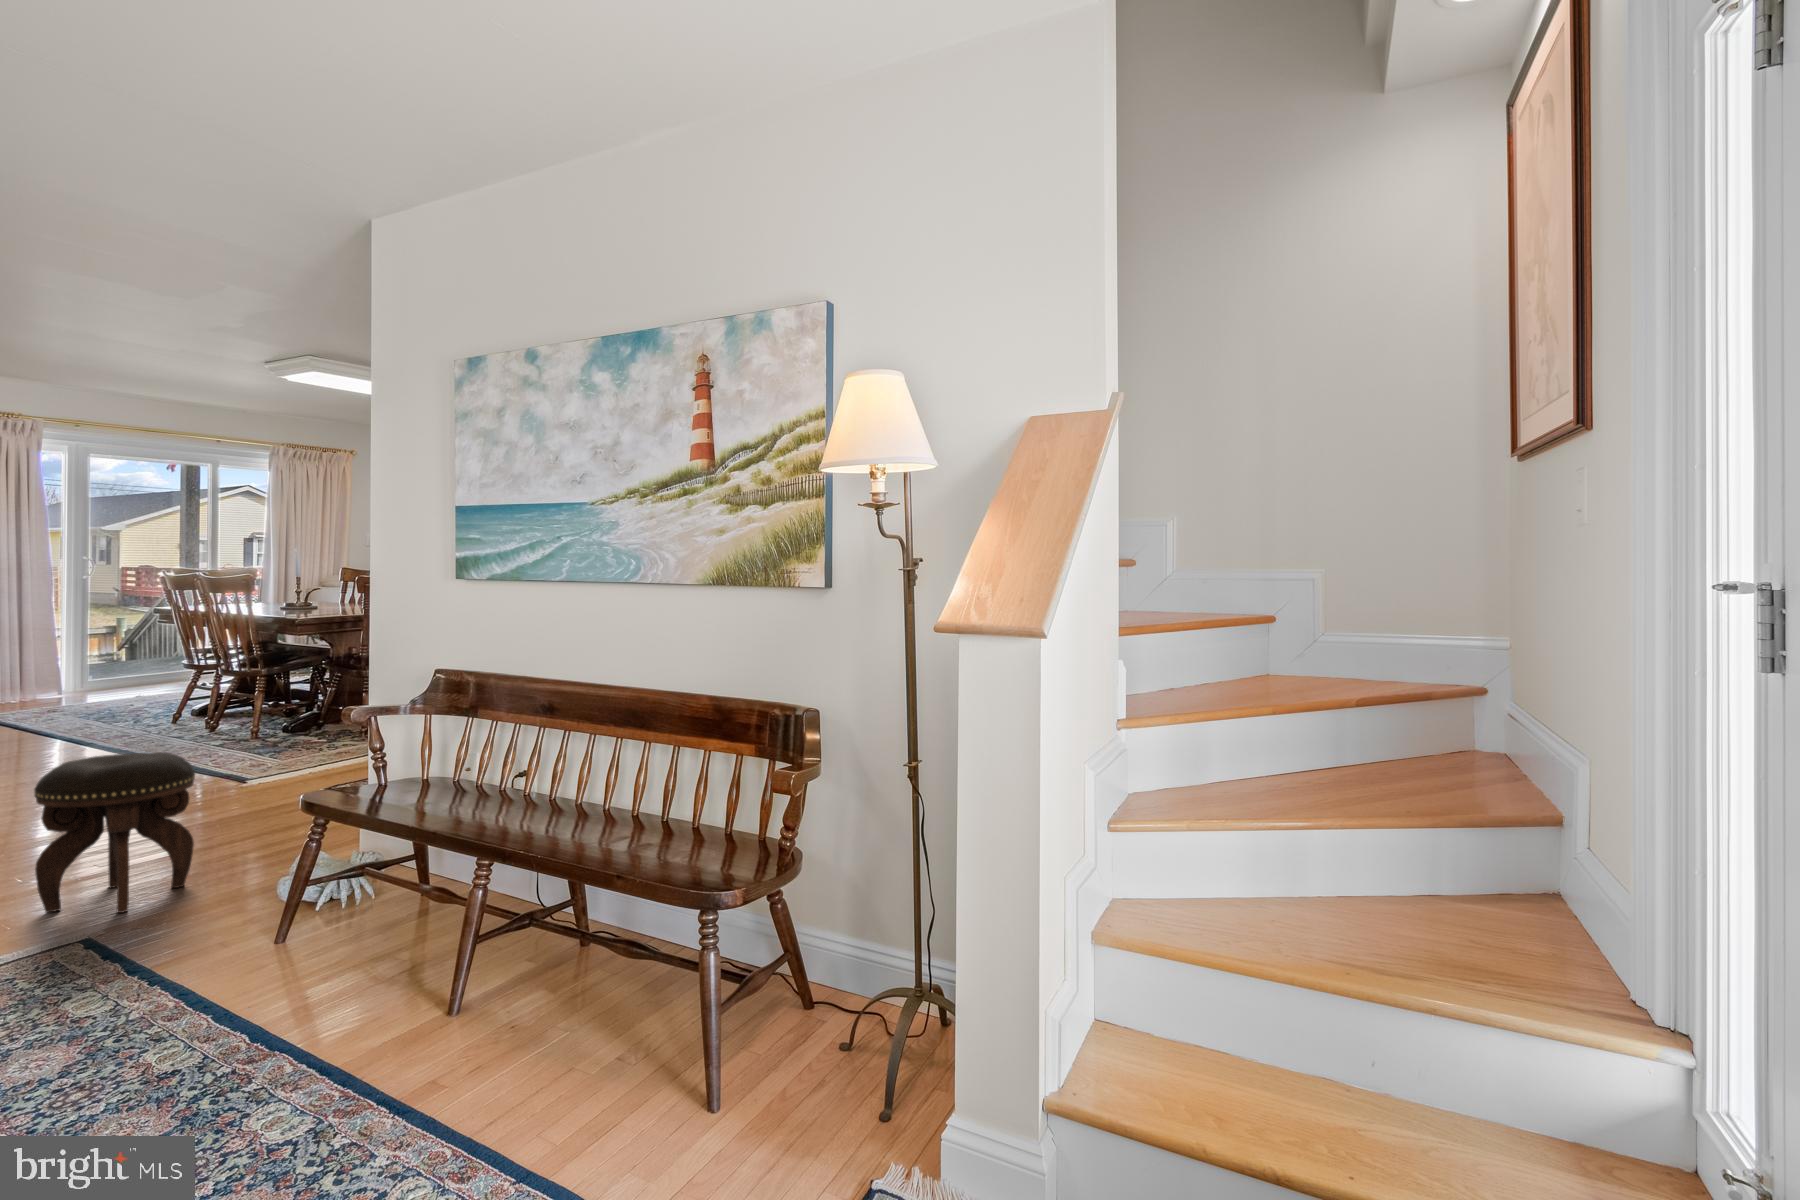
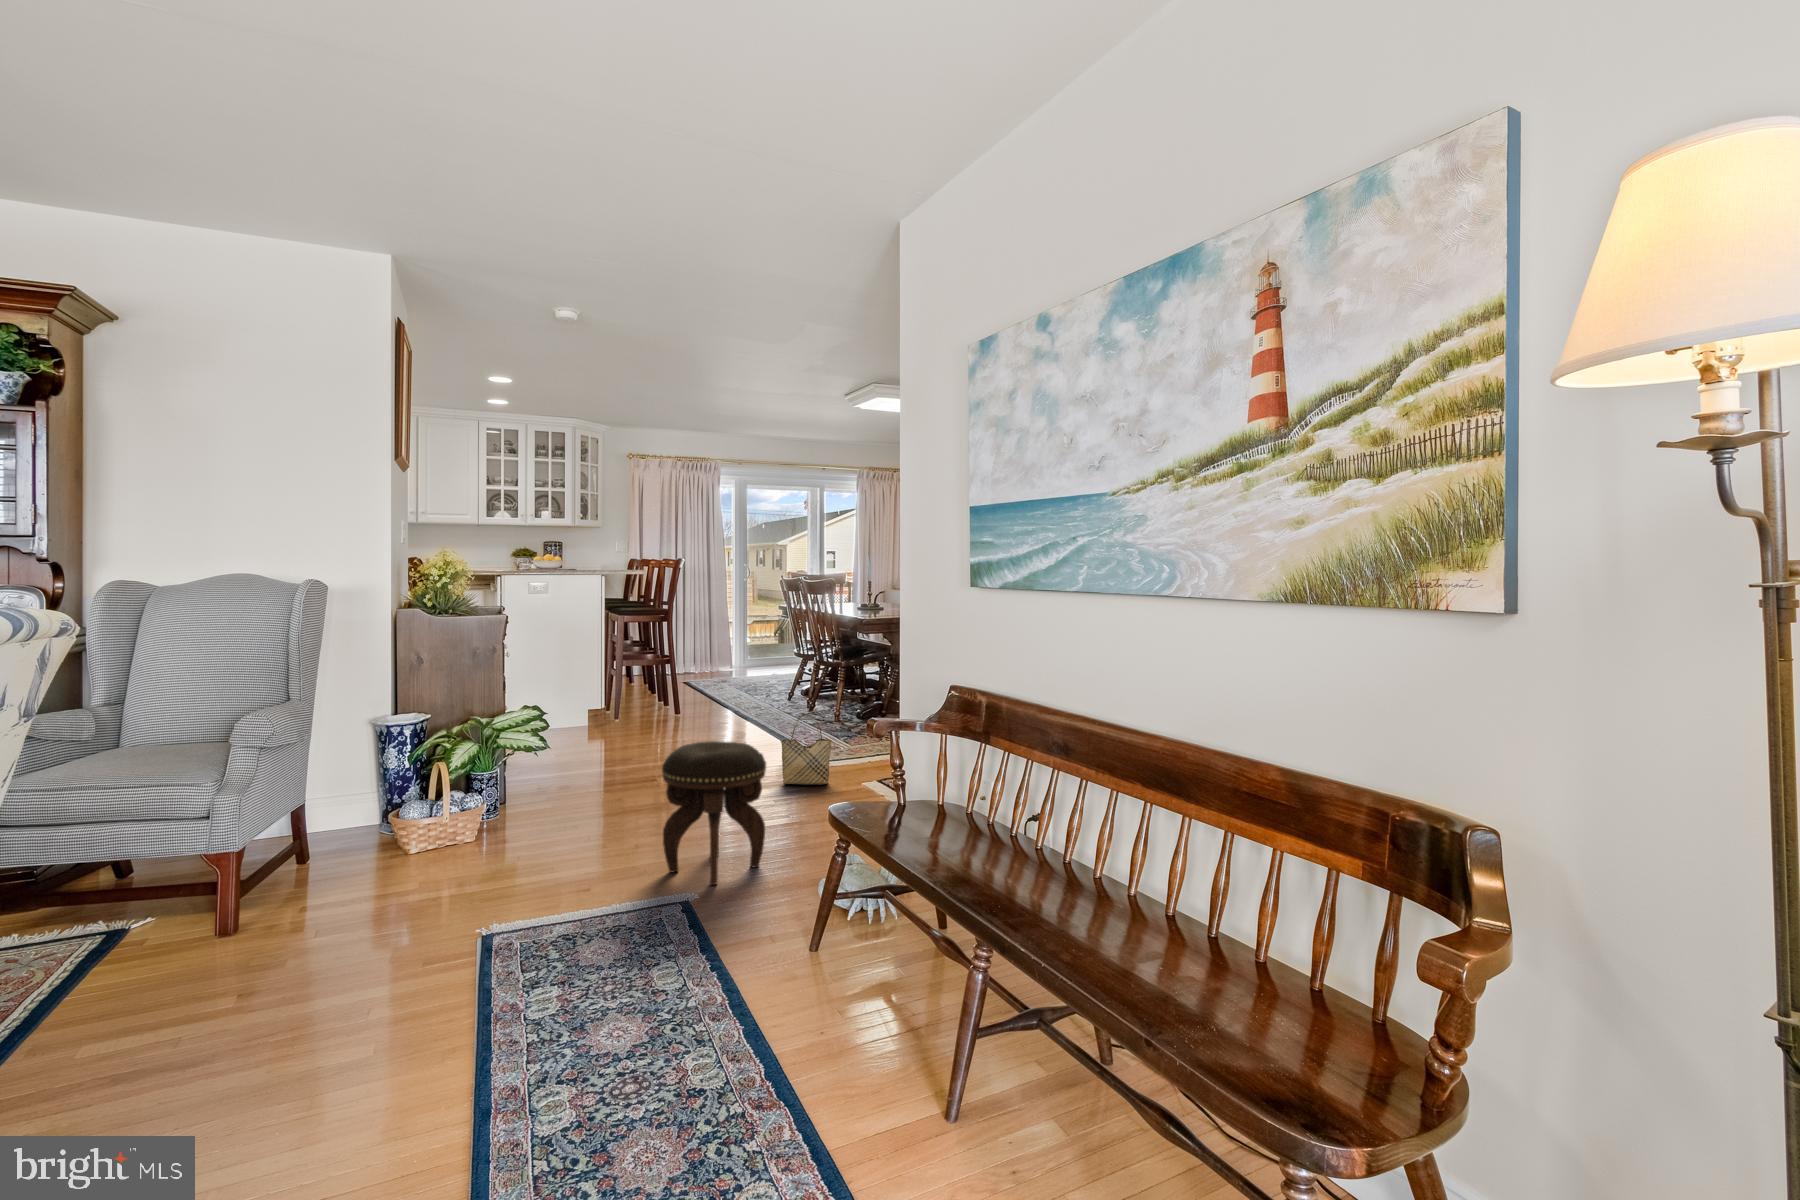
woven basket: none [190,725,264,806] -> present [781,714,832,785]

